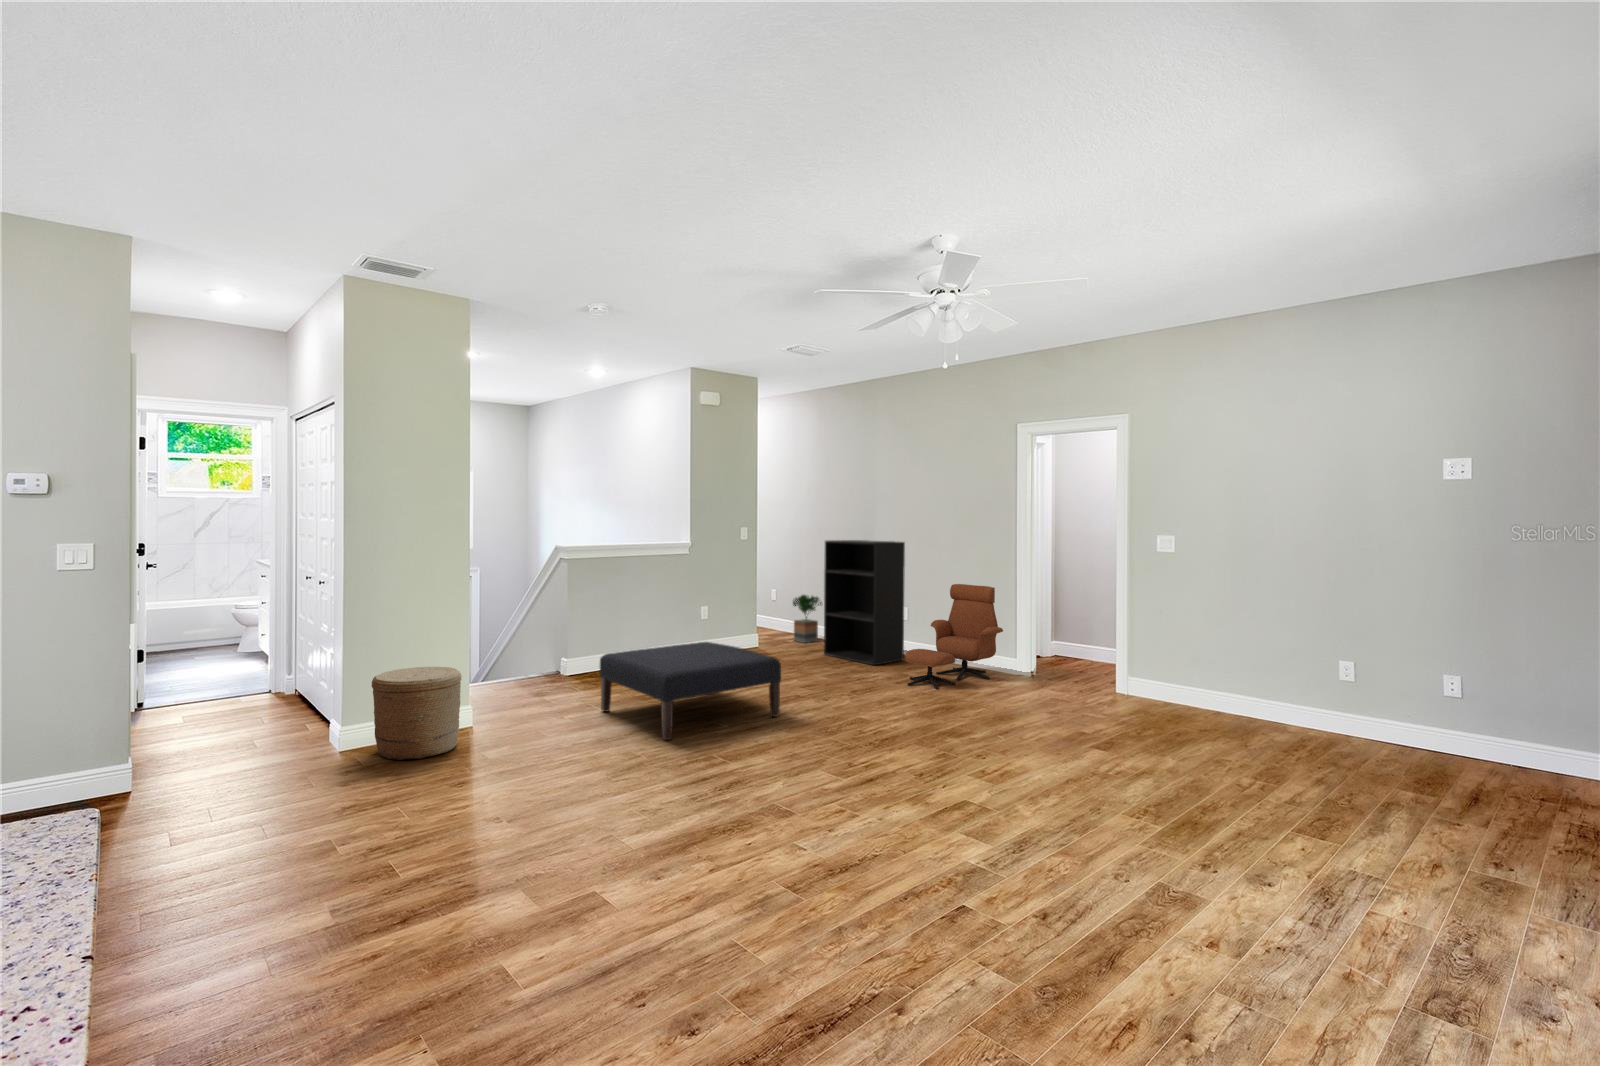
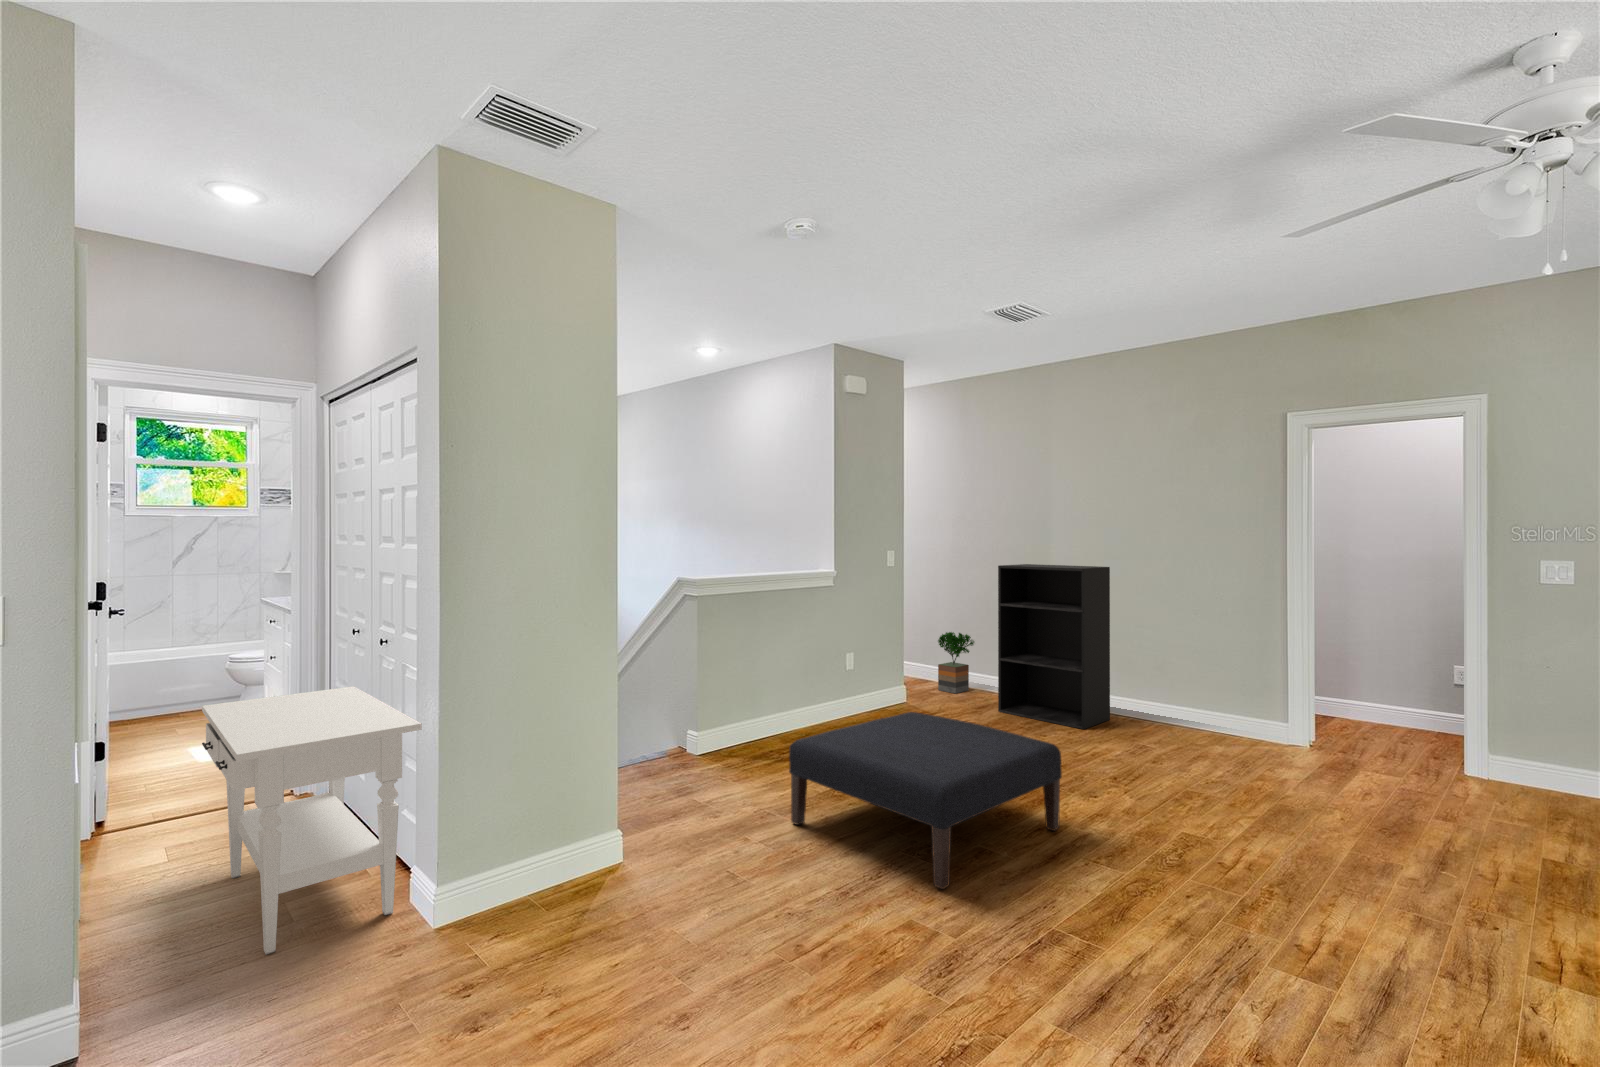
lounge chair: present [905,584,1003,689] -> none [1154,622,1278,770]
side table: none [202,613,335,759] -> present [202,686,422,955]
woven basket: present [372,667,461,760] -> none [490,778,627,953]

